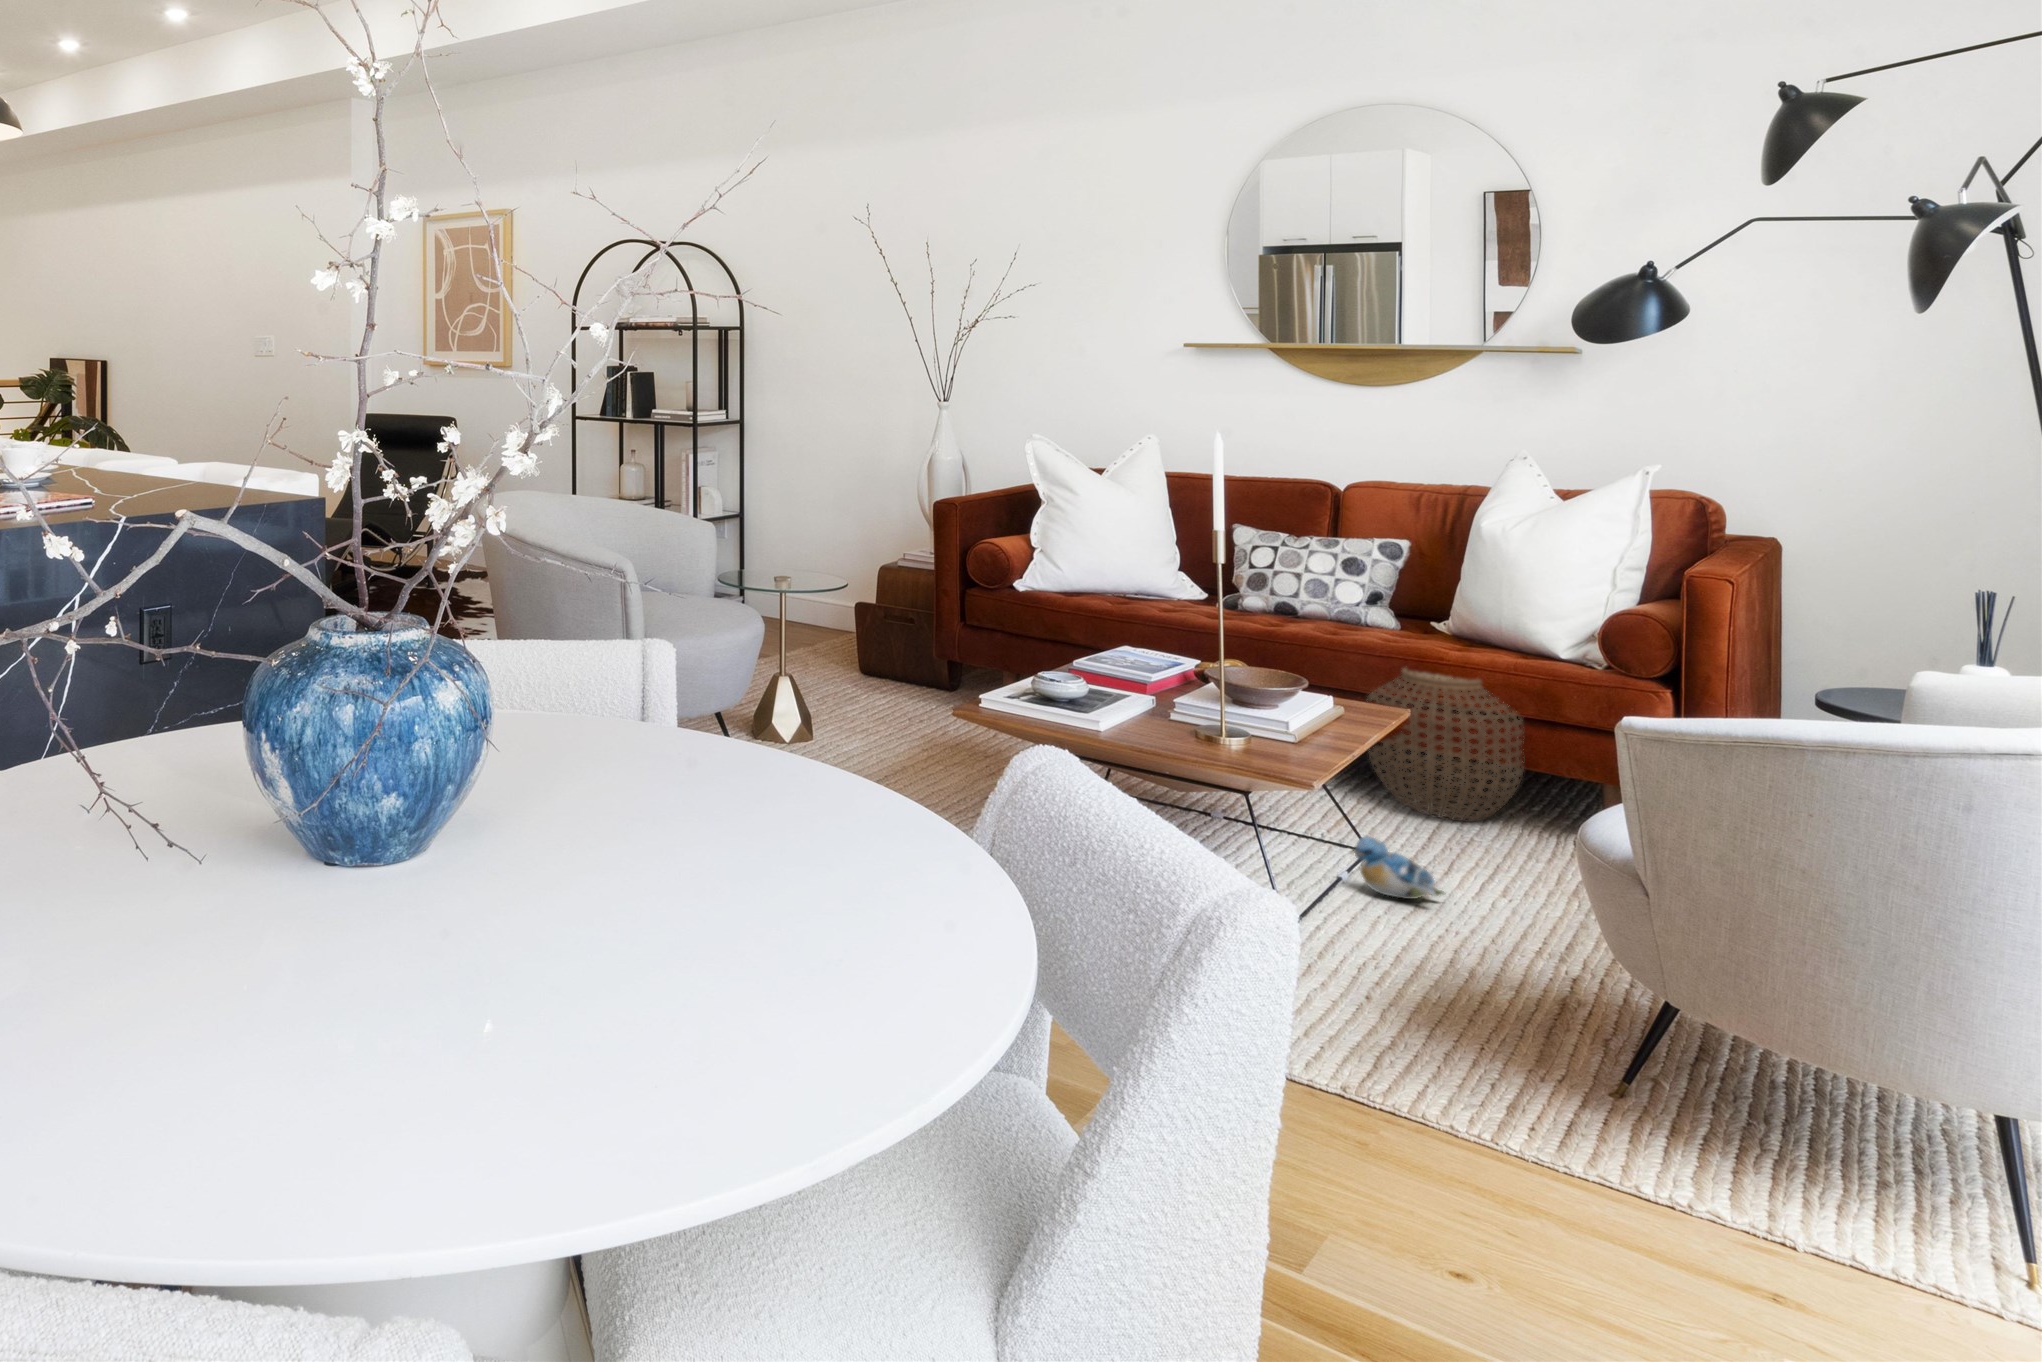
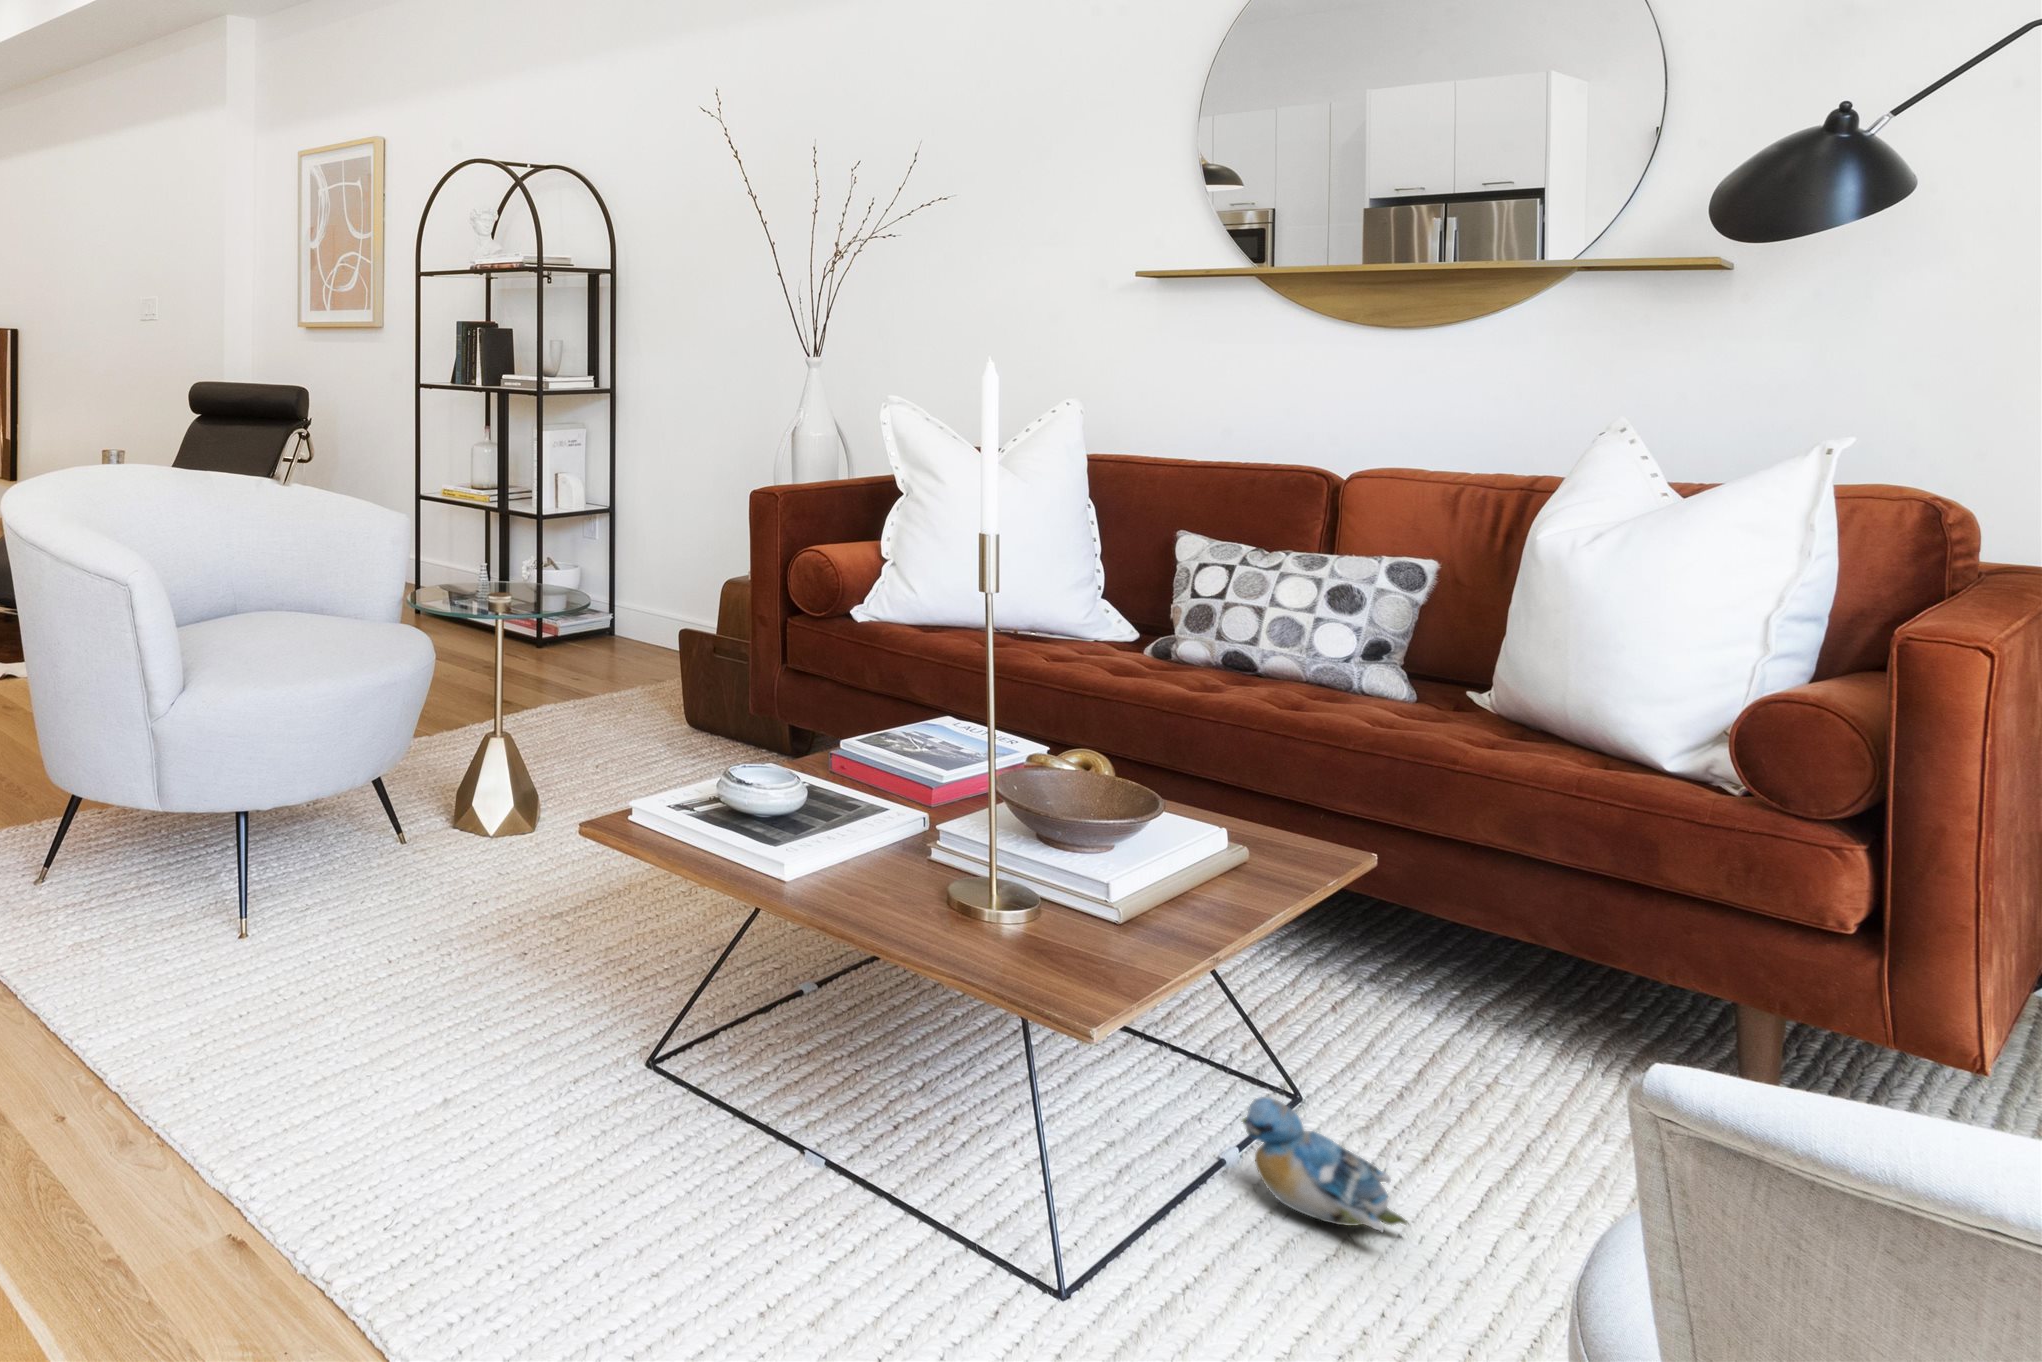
woven basket: present [1367,668,1524,821] -> none [1336,765,1600,1036]

